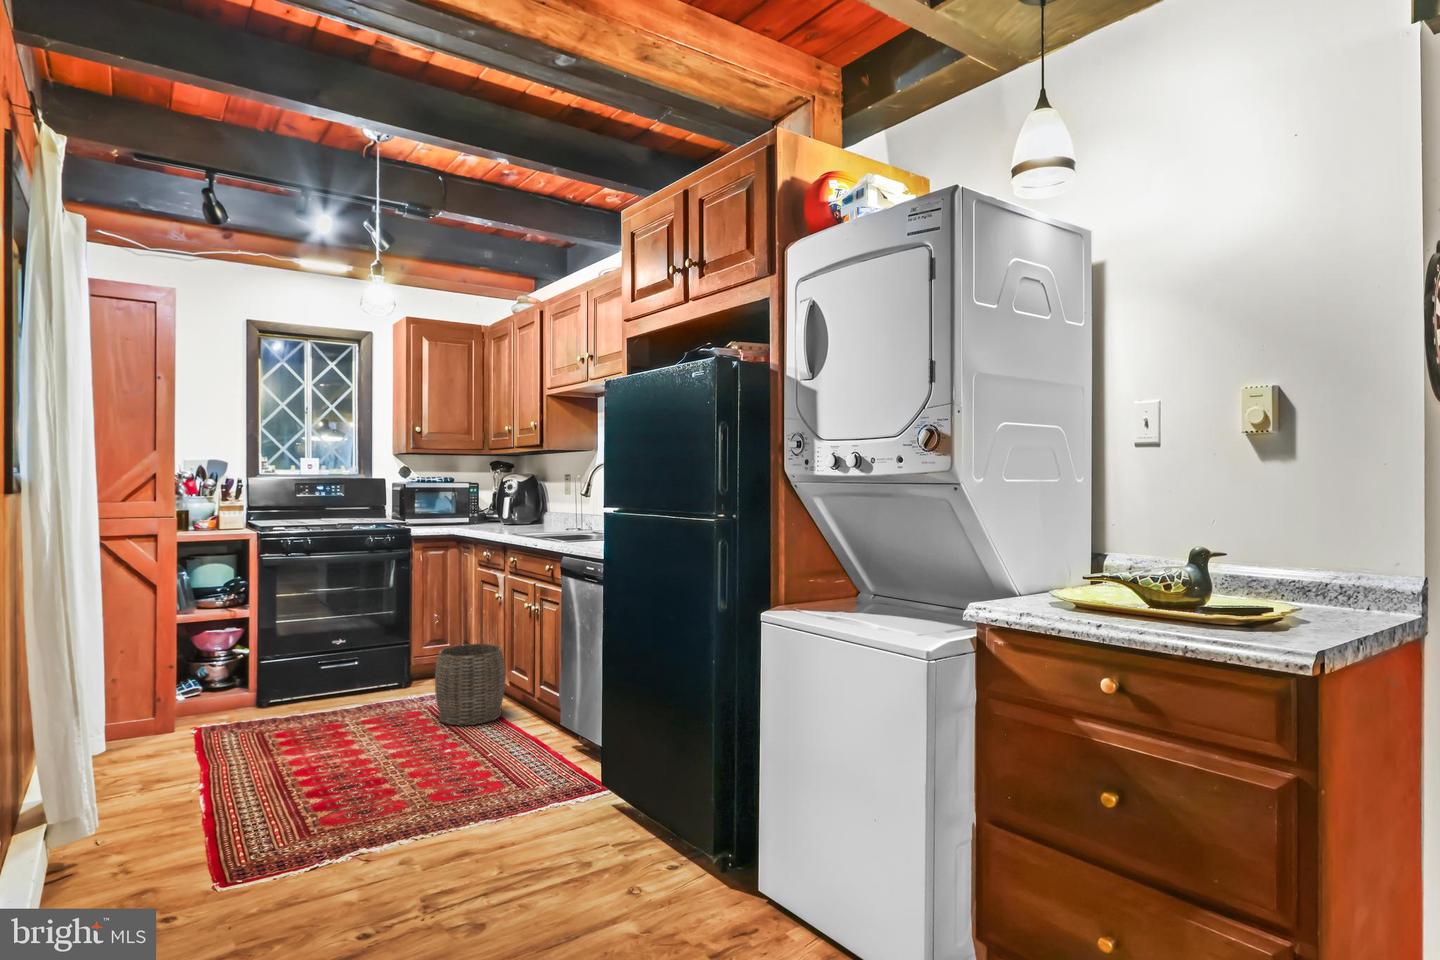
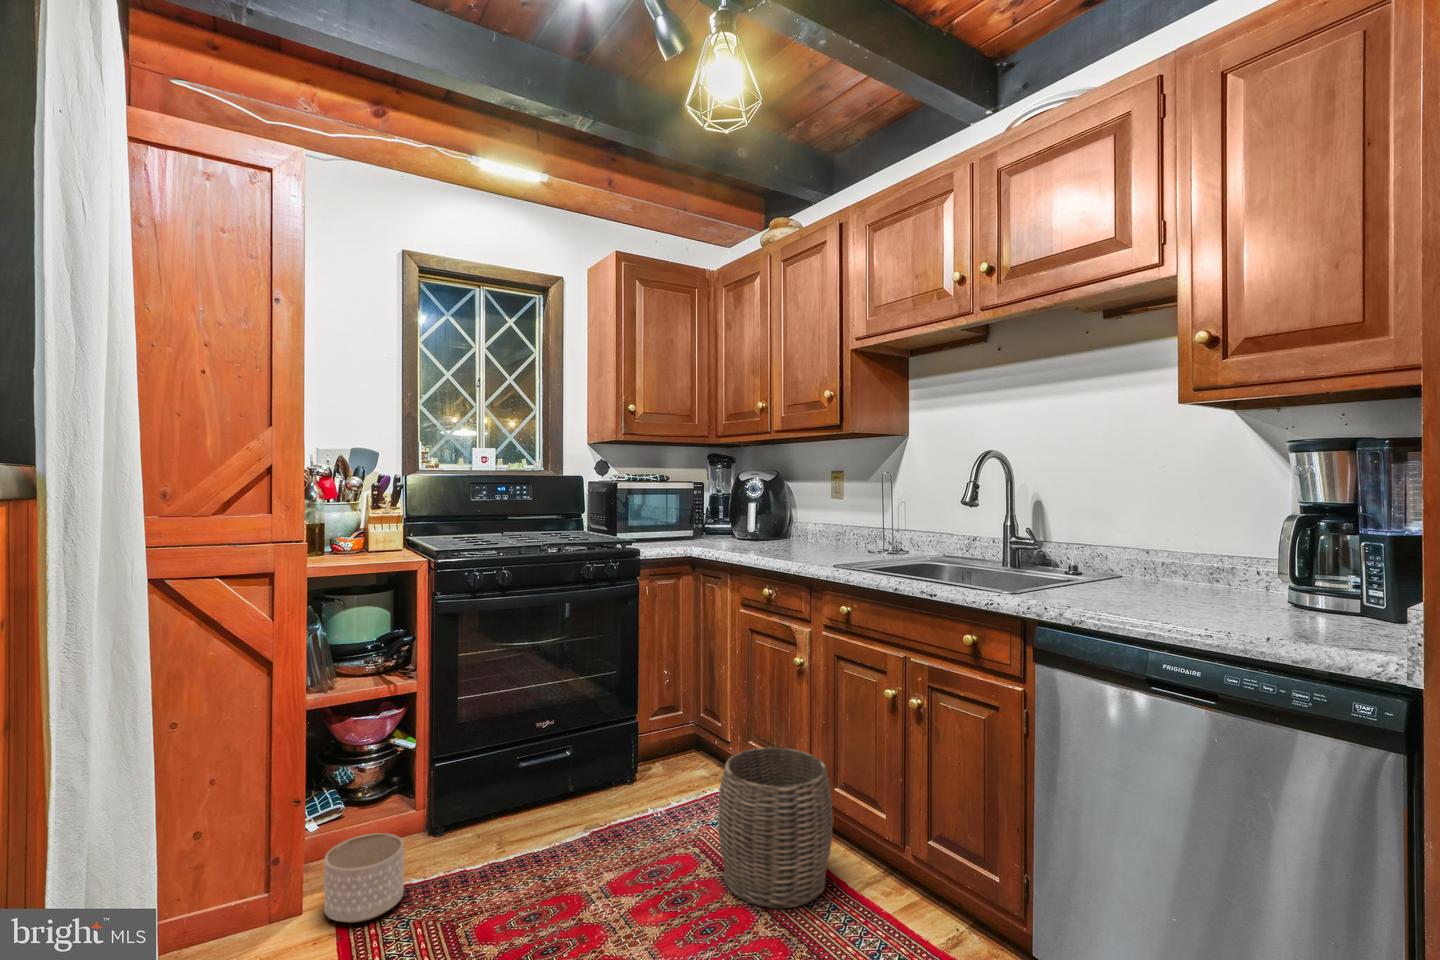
planter: none [189,693,239,736] -> present [324,833,404,923]

